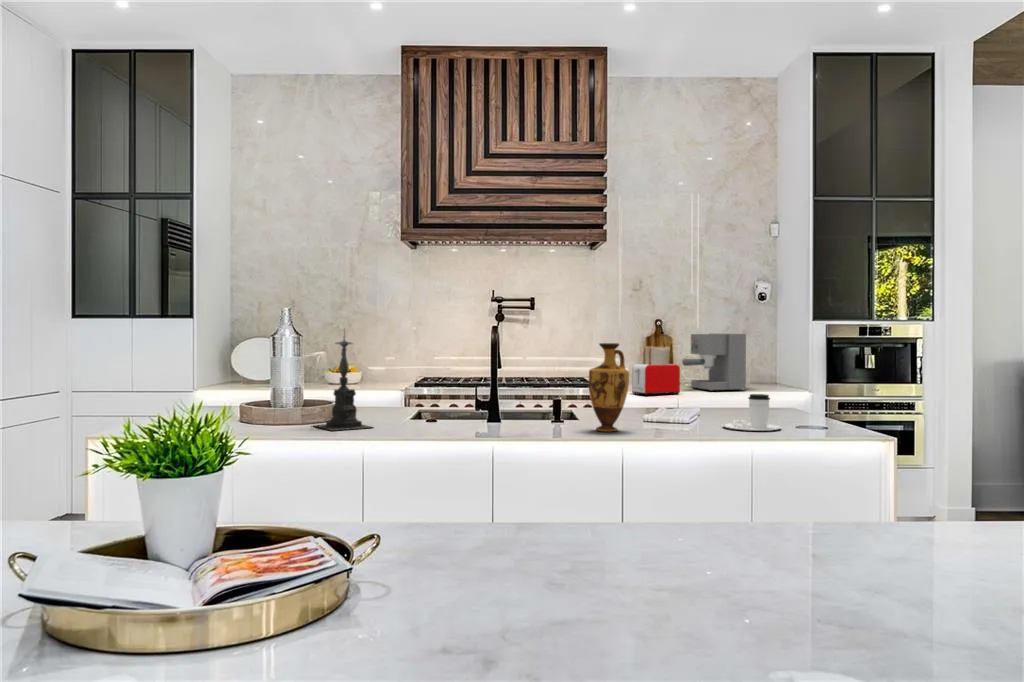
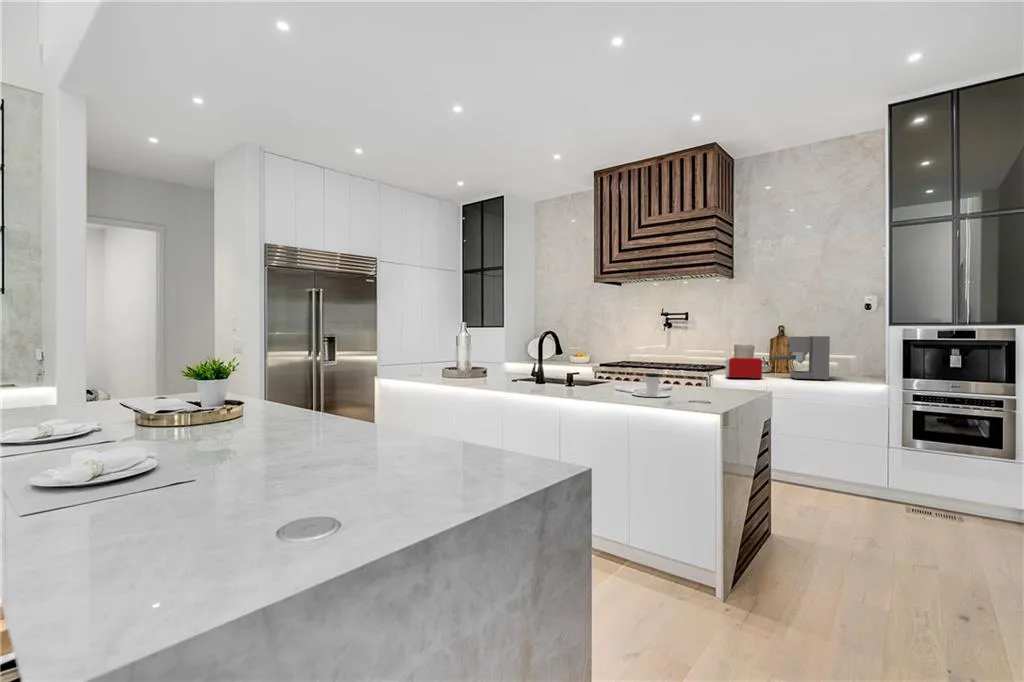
candle holder: present [314,335,371,431] -> none [453,331,479,380]
vase: present [589,343,629,431] -> none [553,339,576,390]

